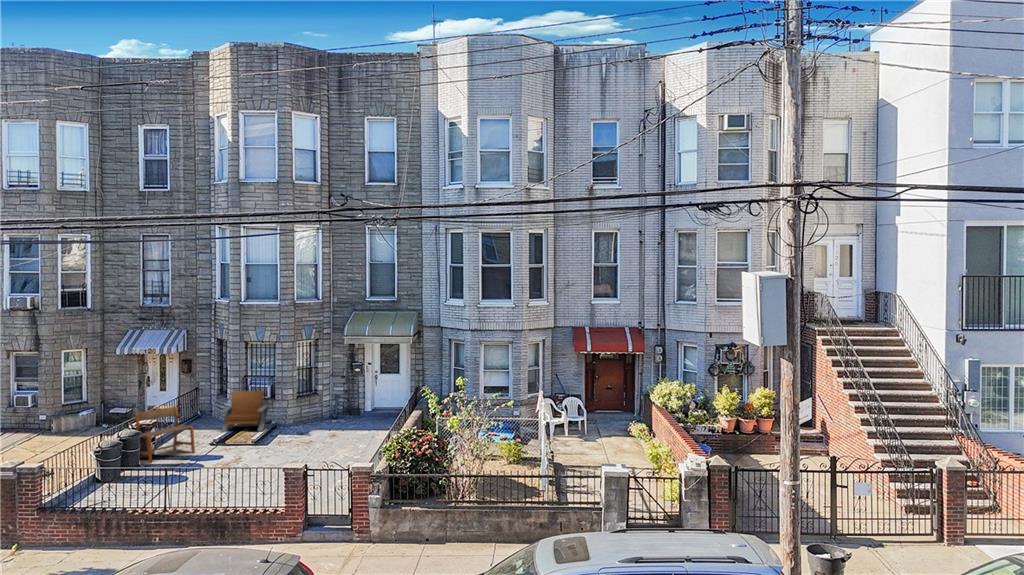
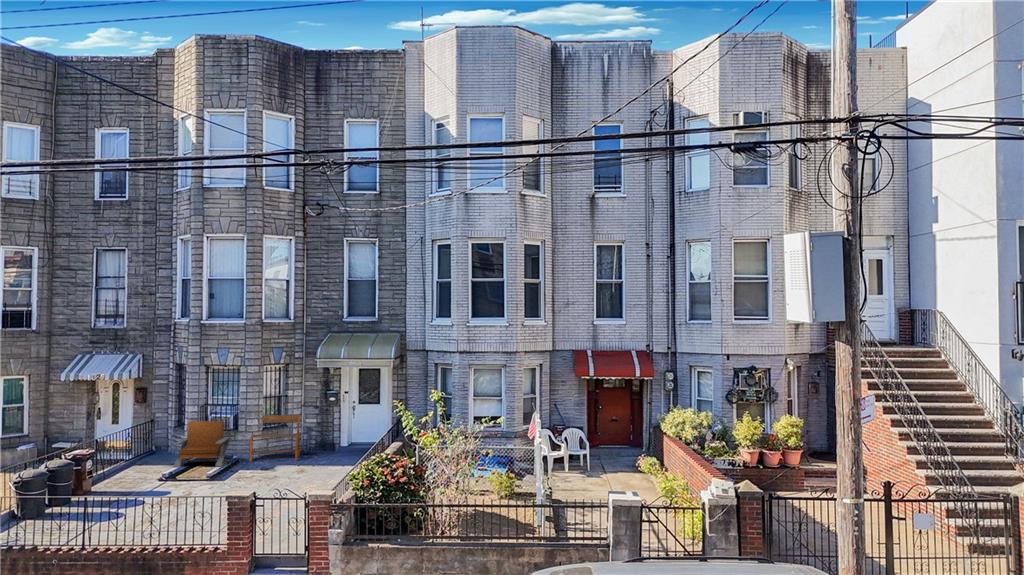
bench: present [135,406,195,463] -> present [249,414,301,462]

